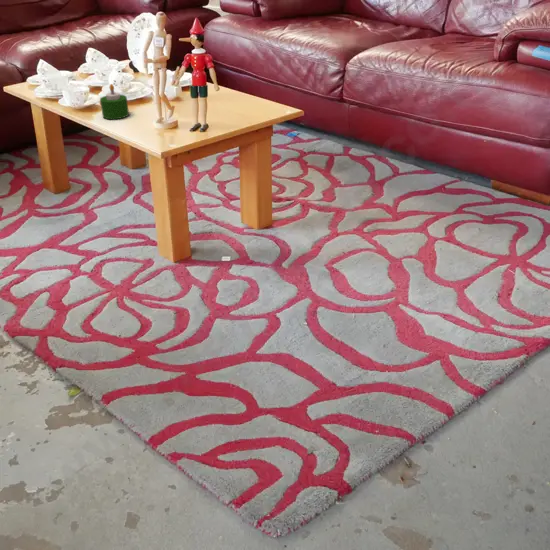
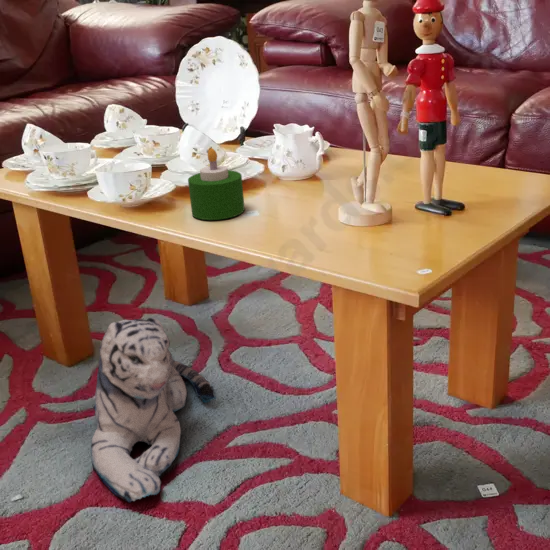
plush toy: none [52,165,122,248] -> present [91,318,216,502]

